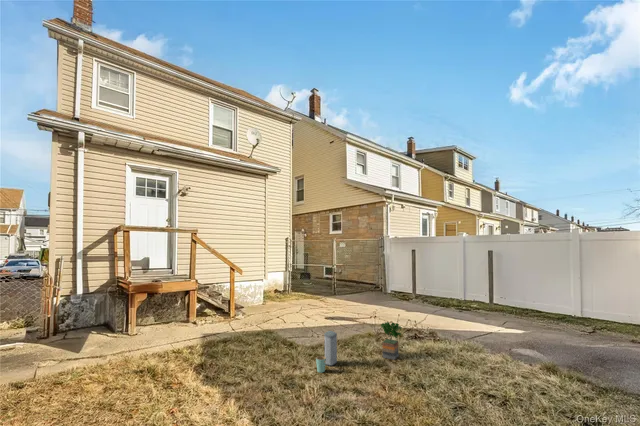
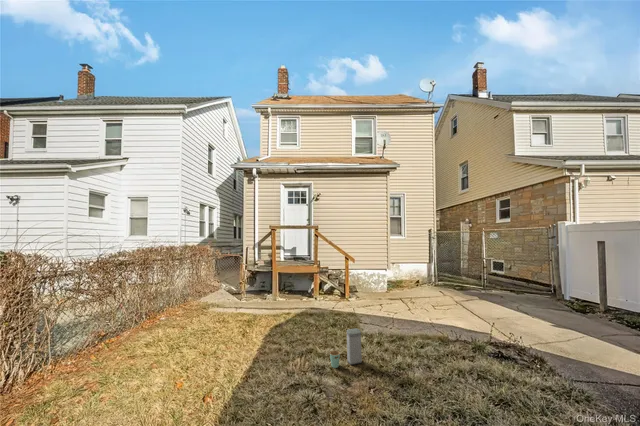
potted tree: present [381,322,402,360] -> none [413,334,445,384]

